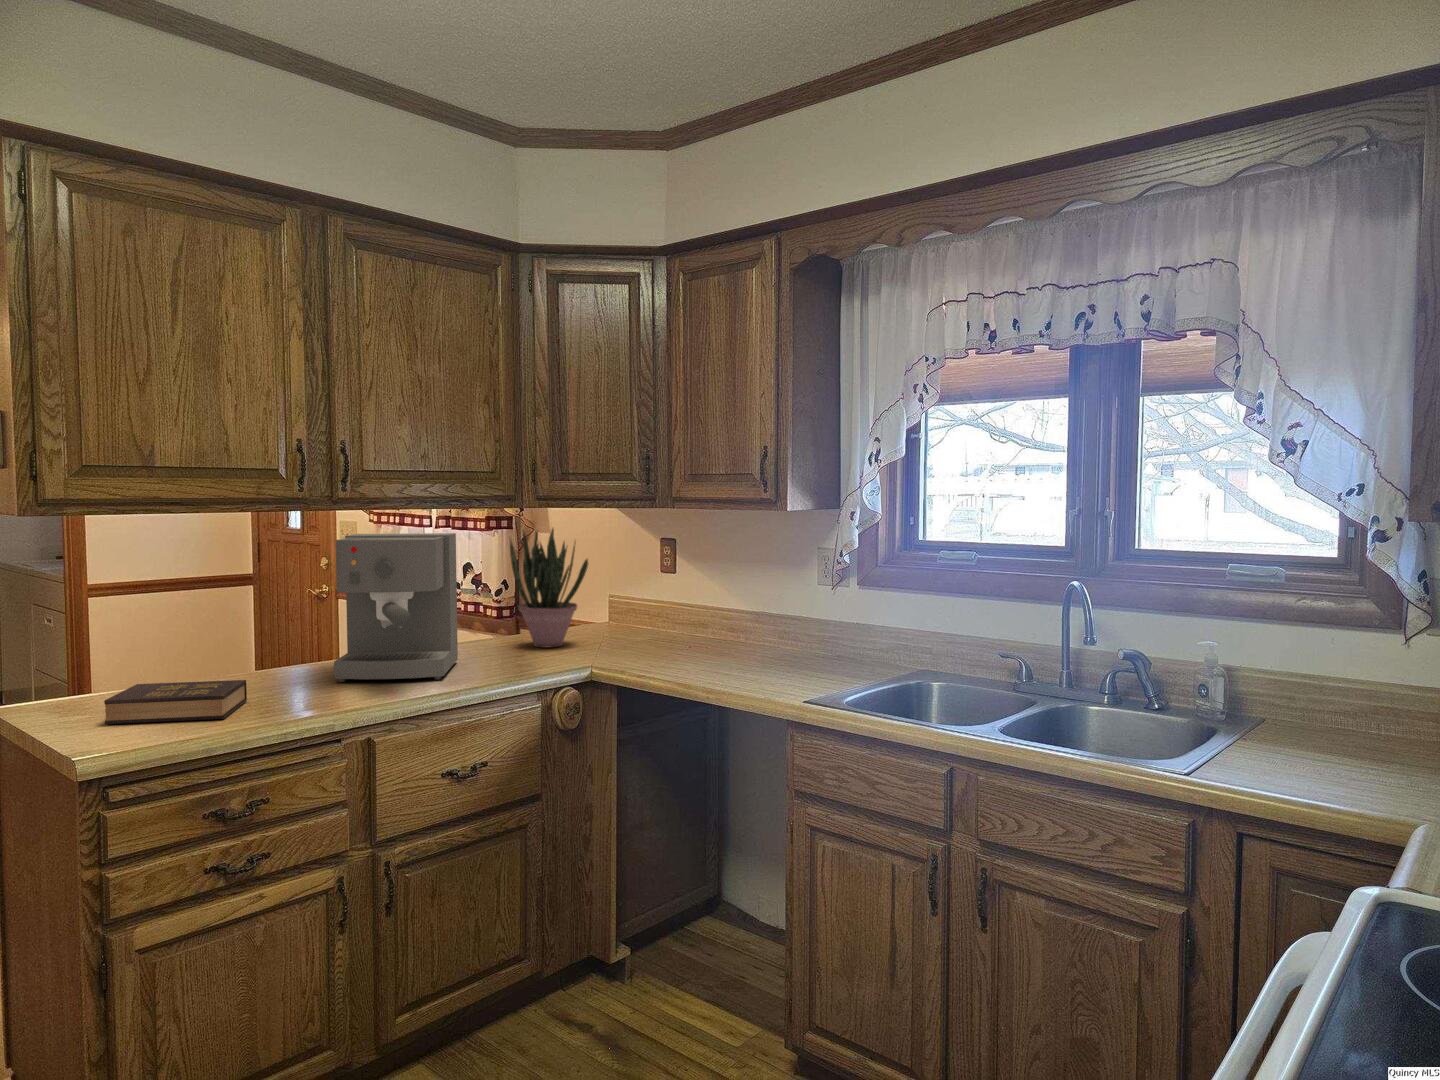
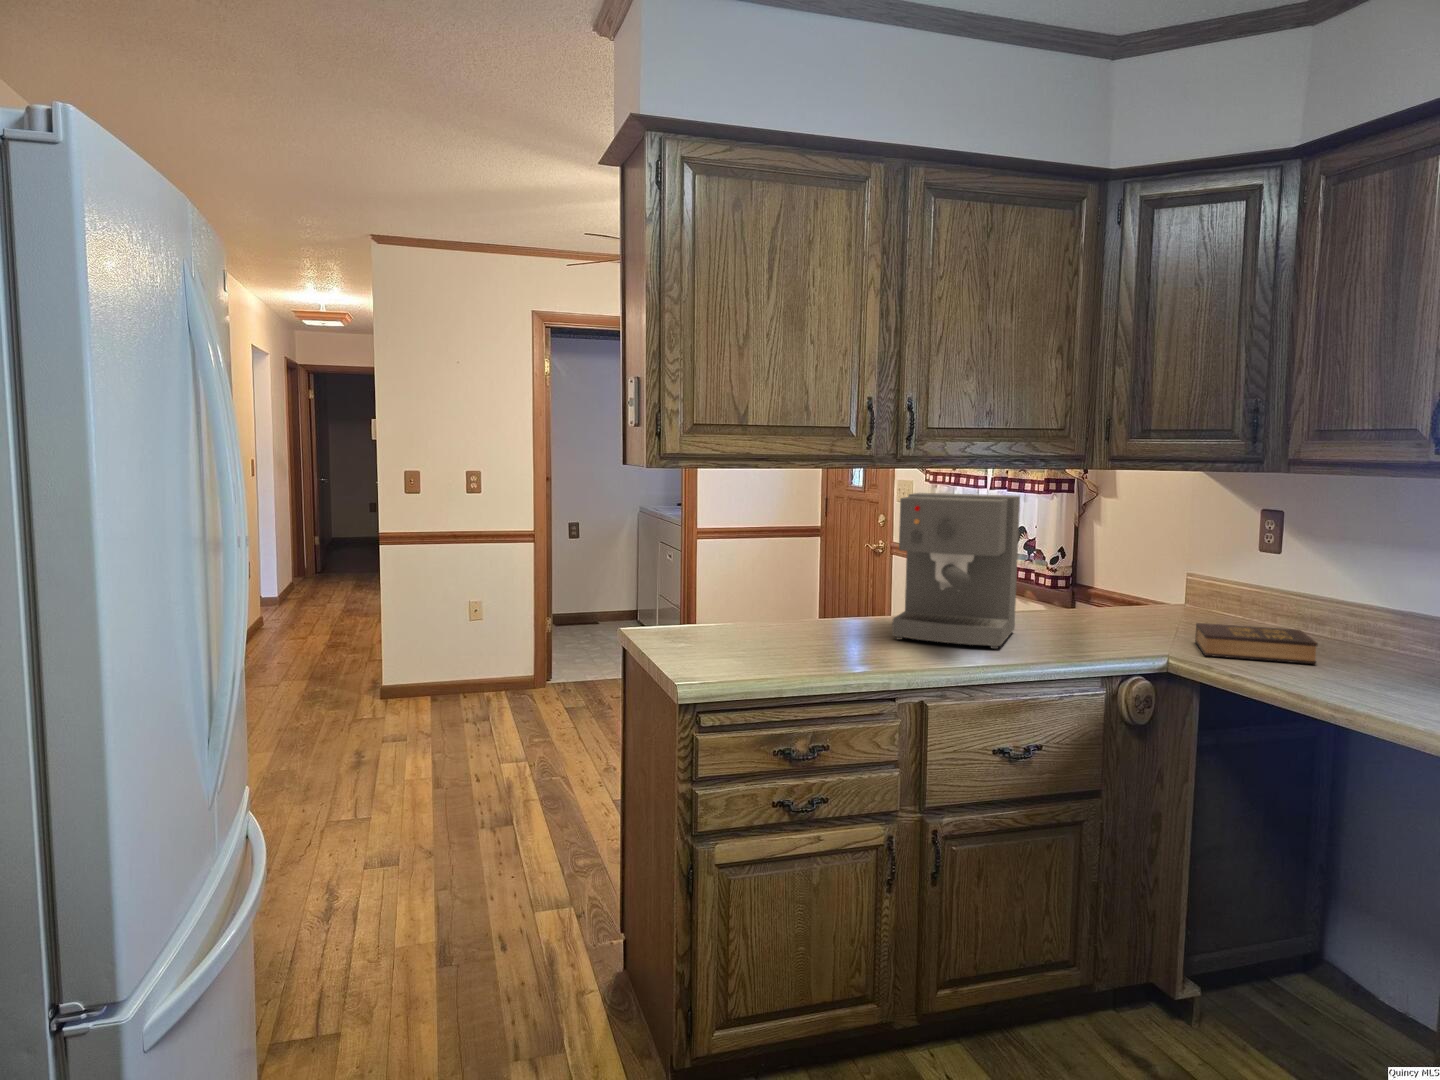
potted plant: present [510,529,589,648] -> none [1077,492,1170,626]
hardback book: present [104,680,247,724] -> present [1195,623,1317,664]

